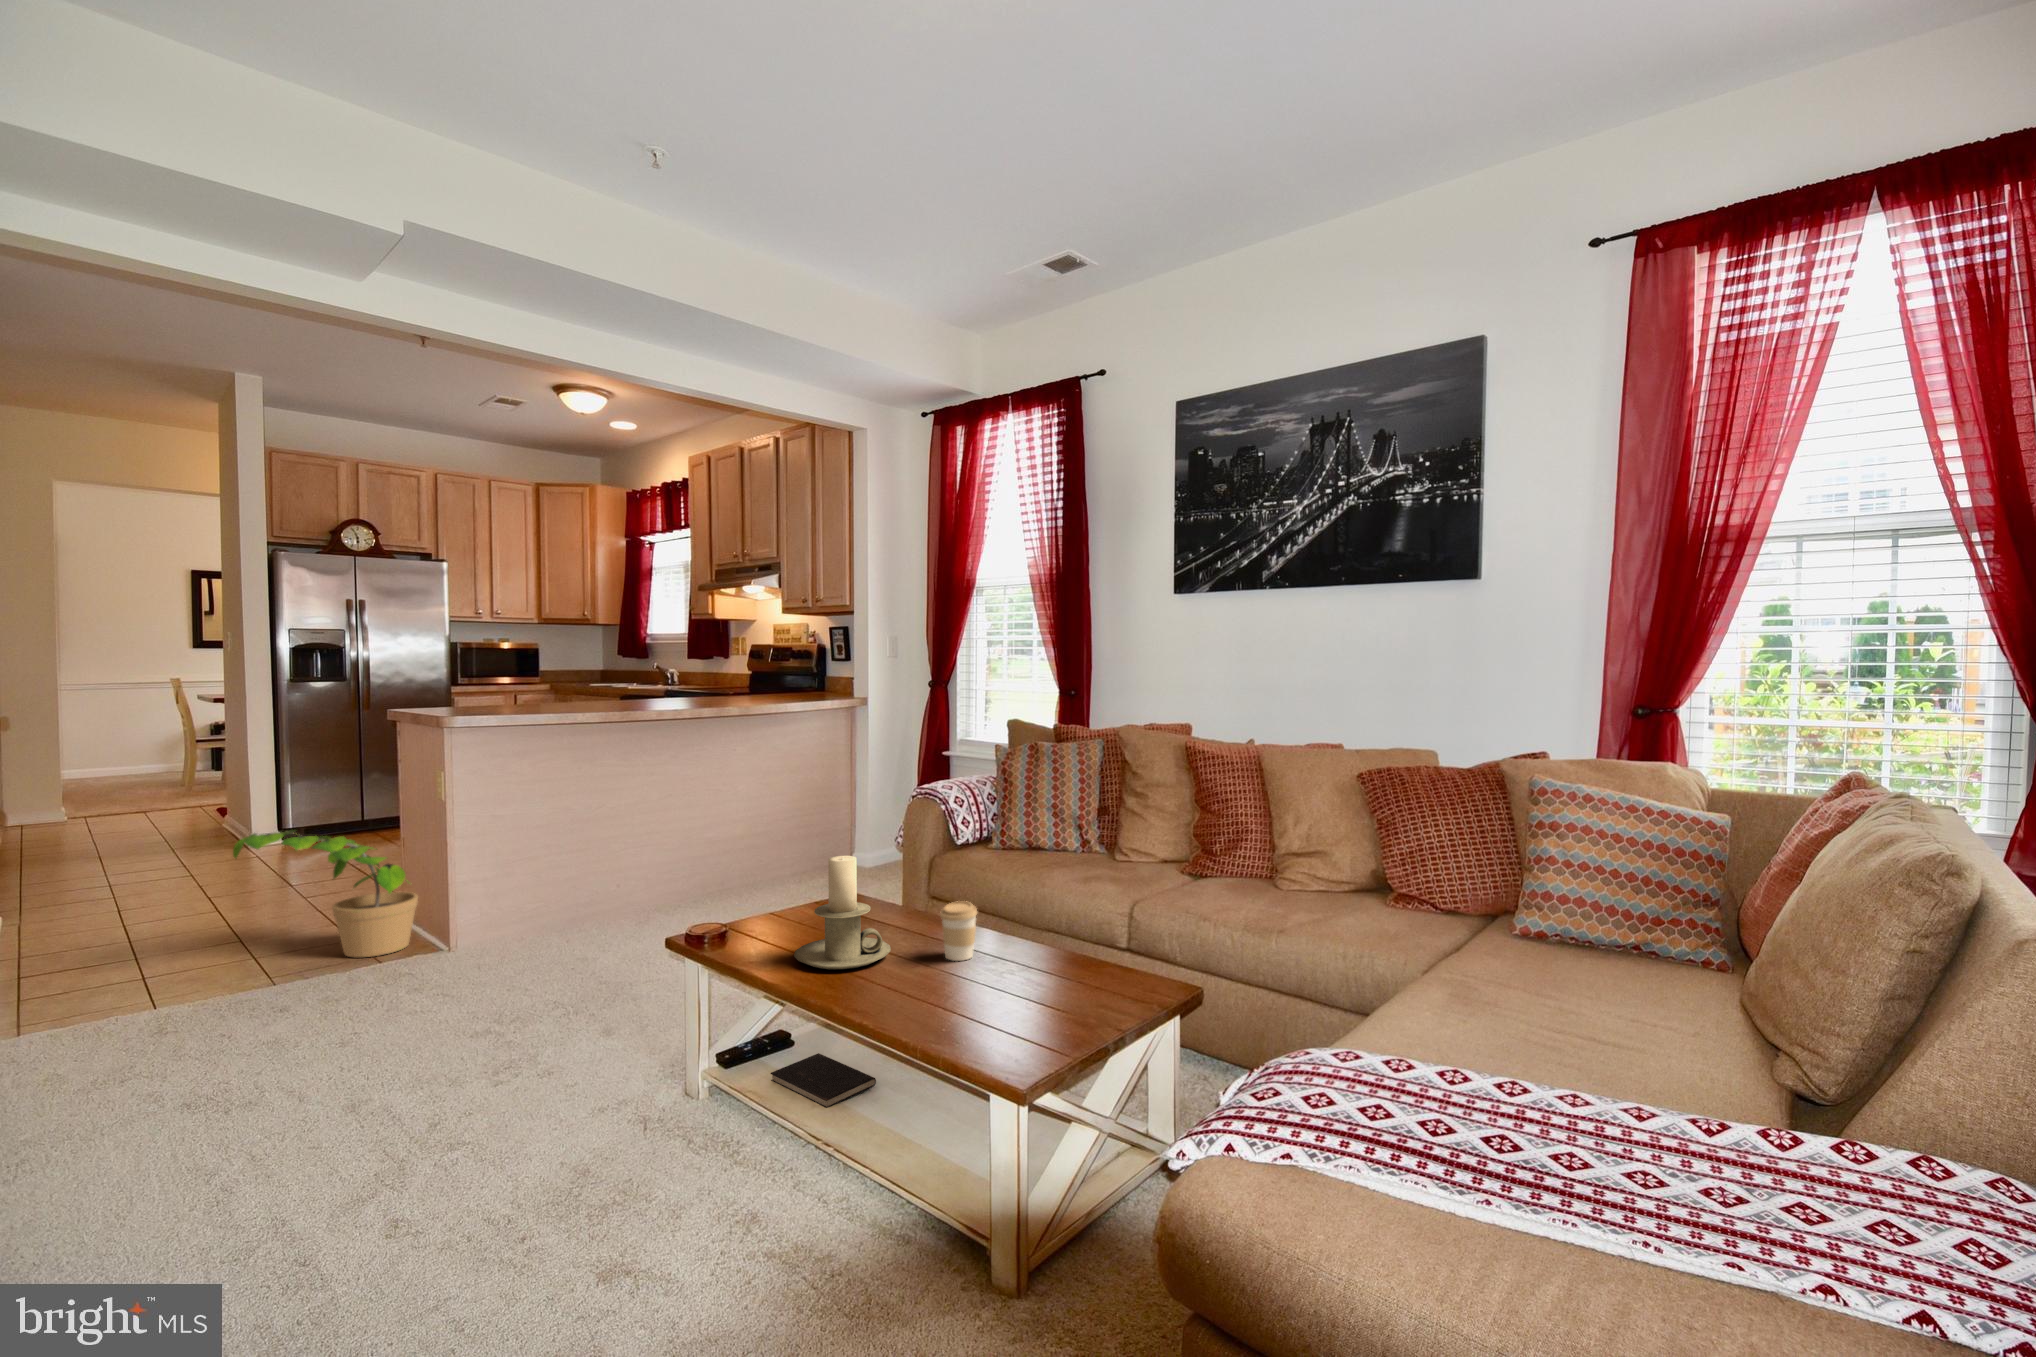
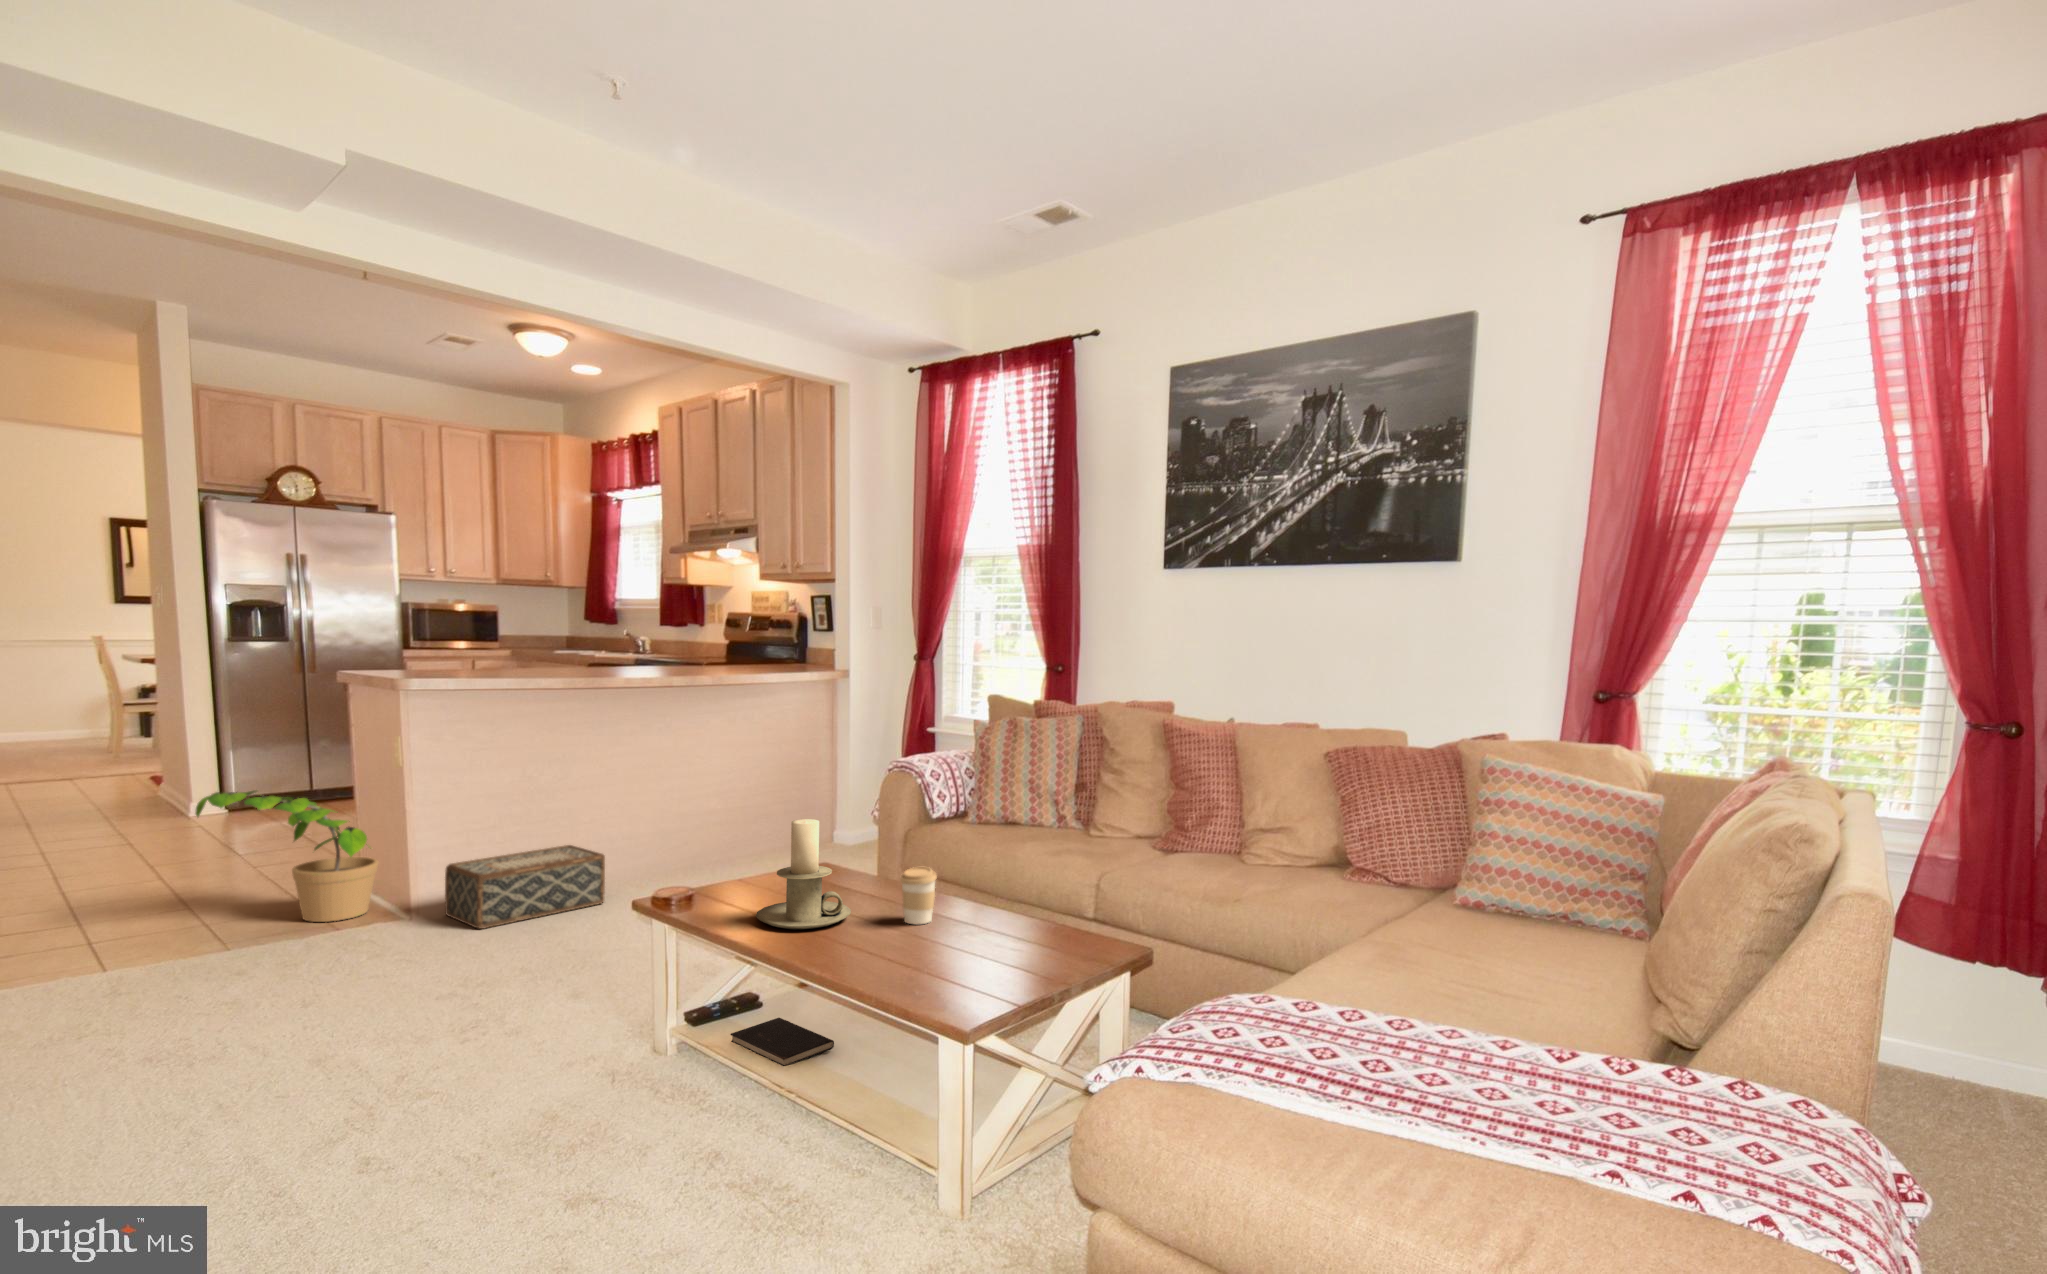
woven basket: none [484,874,641,961] -> present [445,845,605,929]

